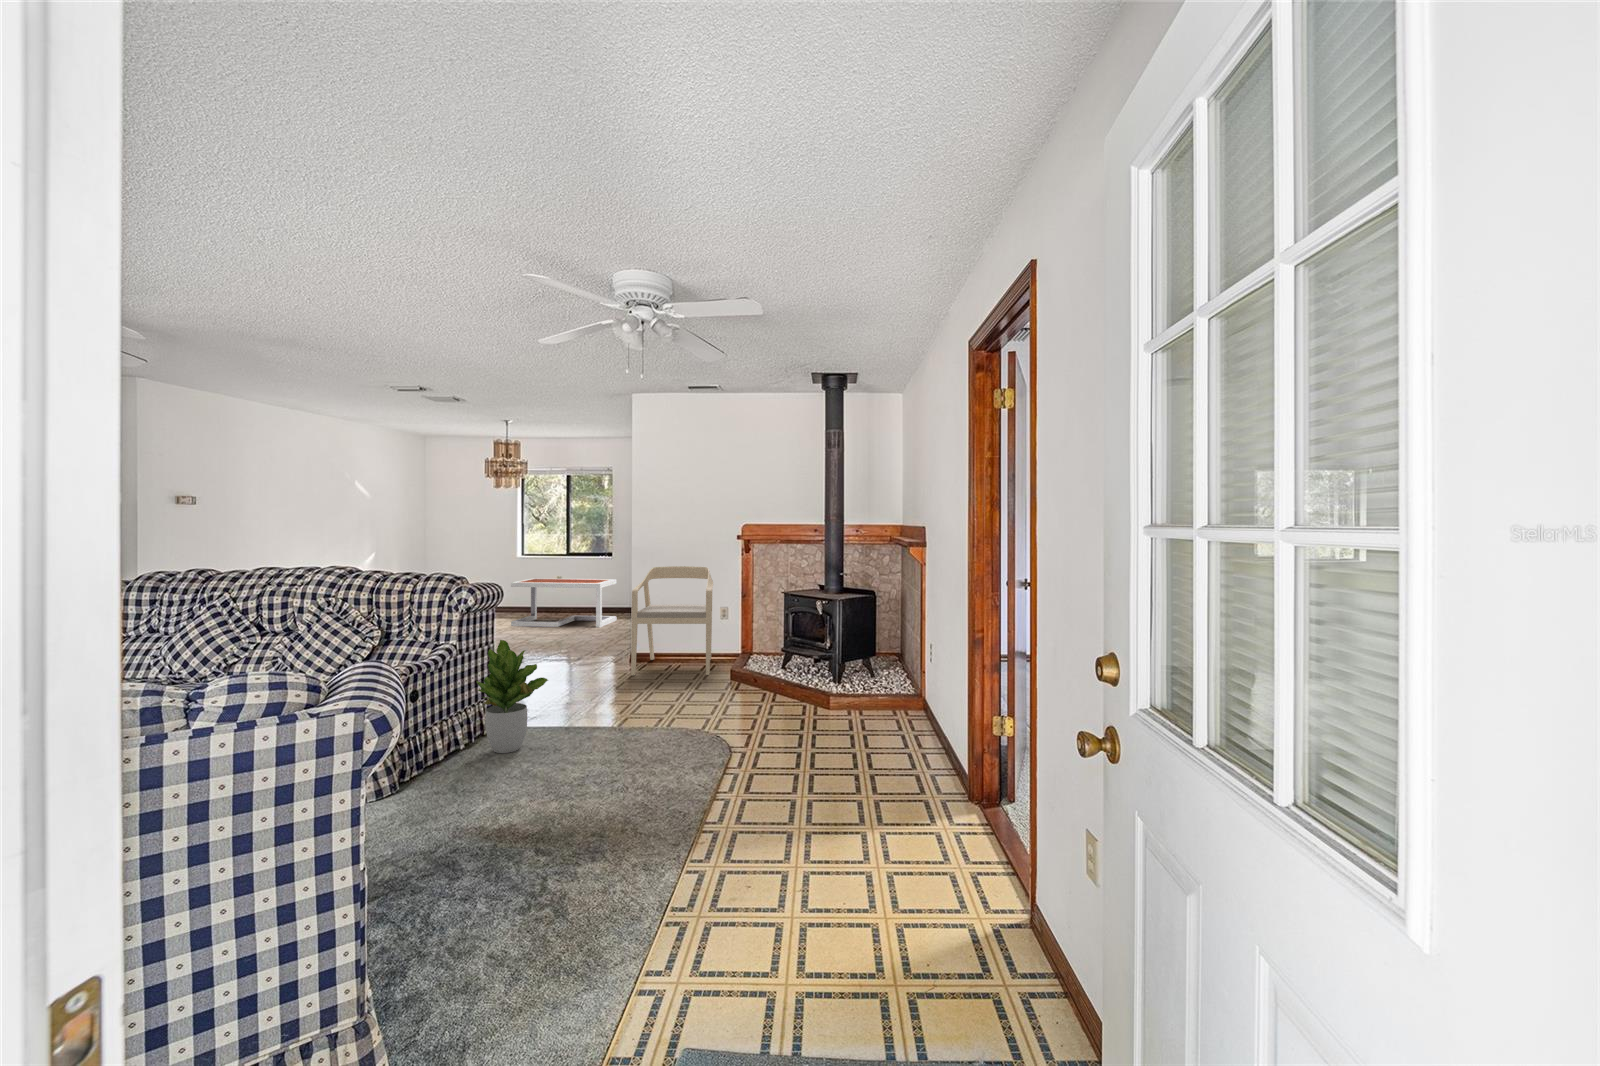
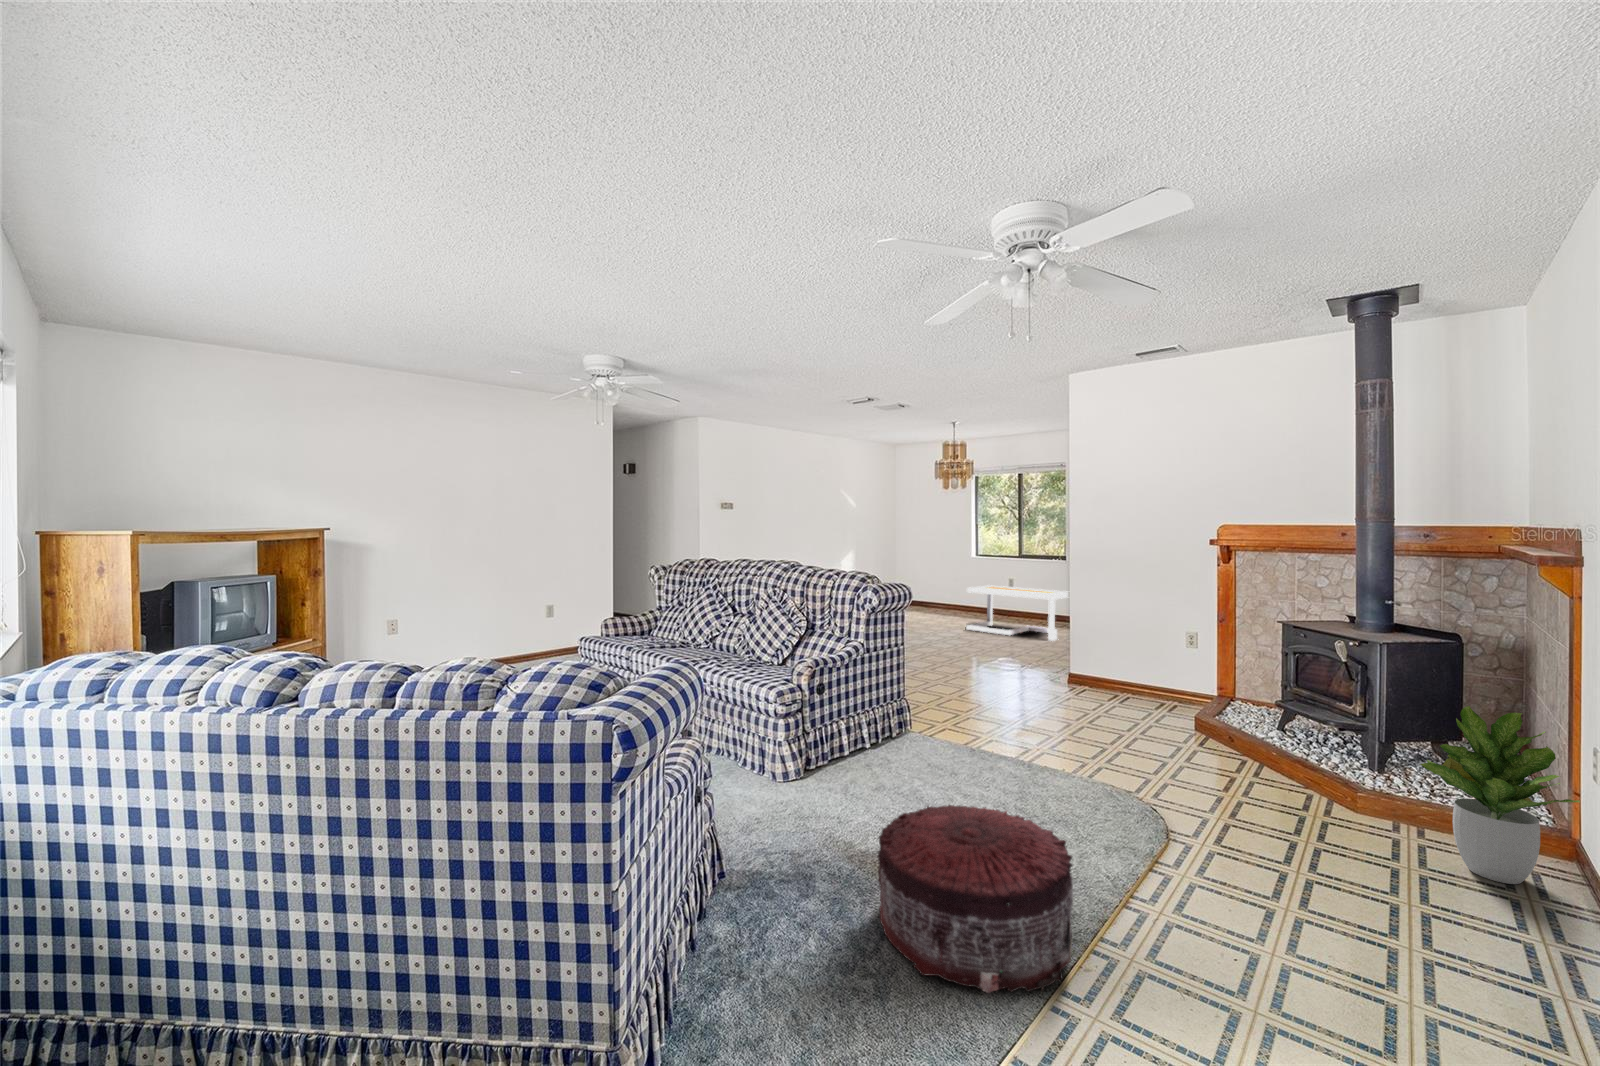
armchair: present [631,566,713,675] -> none [1067,580,1178,717]
potted plant: present [477,640,548,753] -> present [1420,706,1580,884]
pouf: none [539,752,695,883] -> present [877,805,1073,993]

